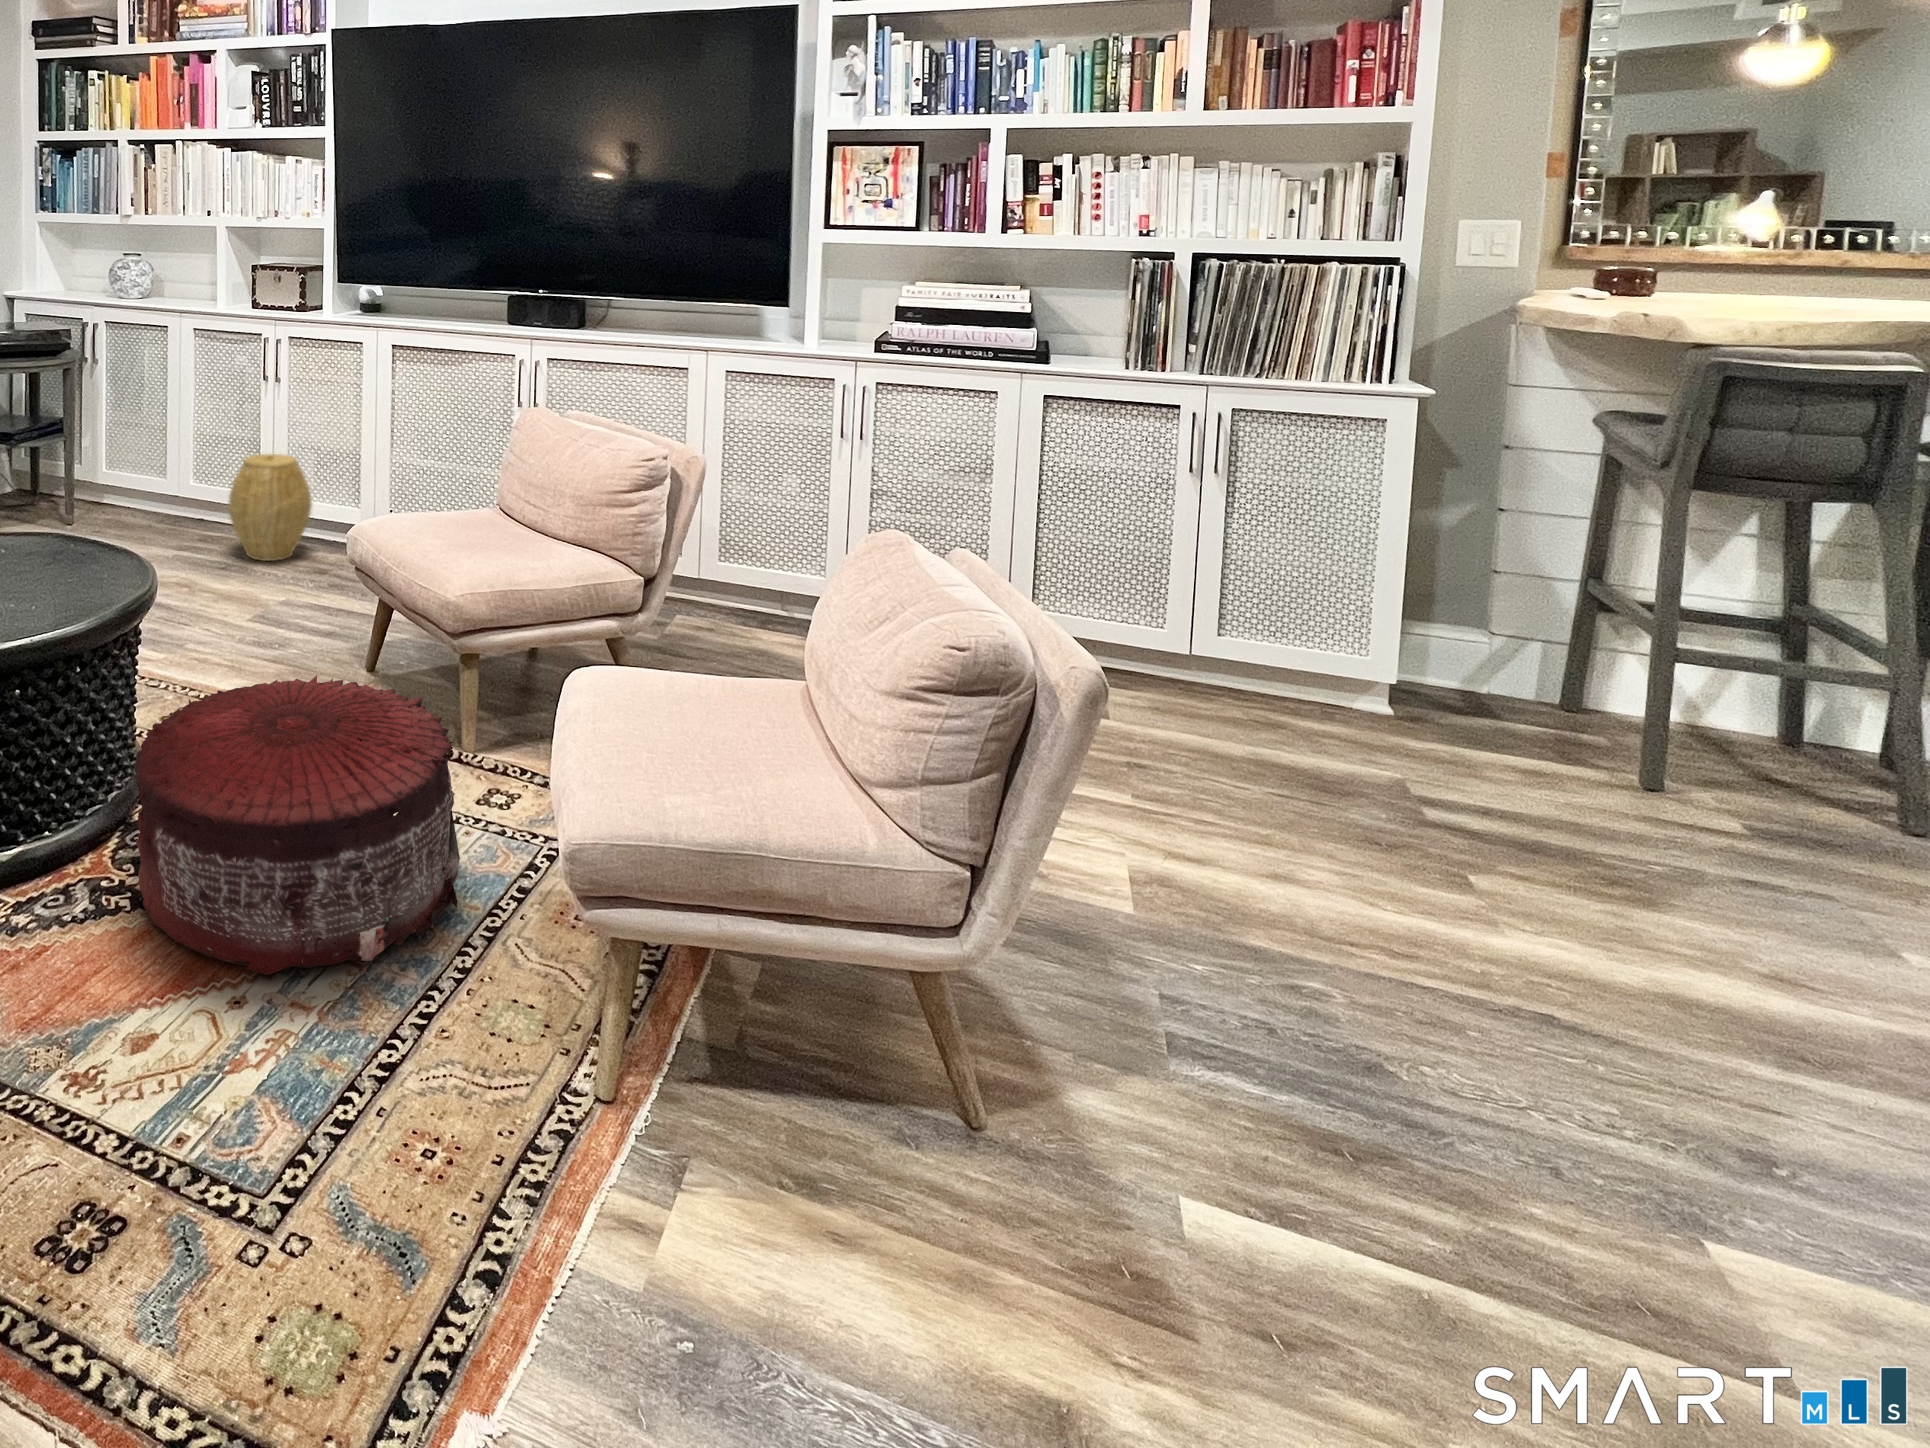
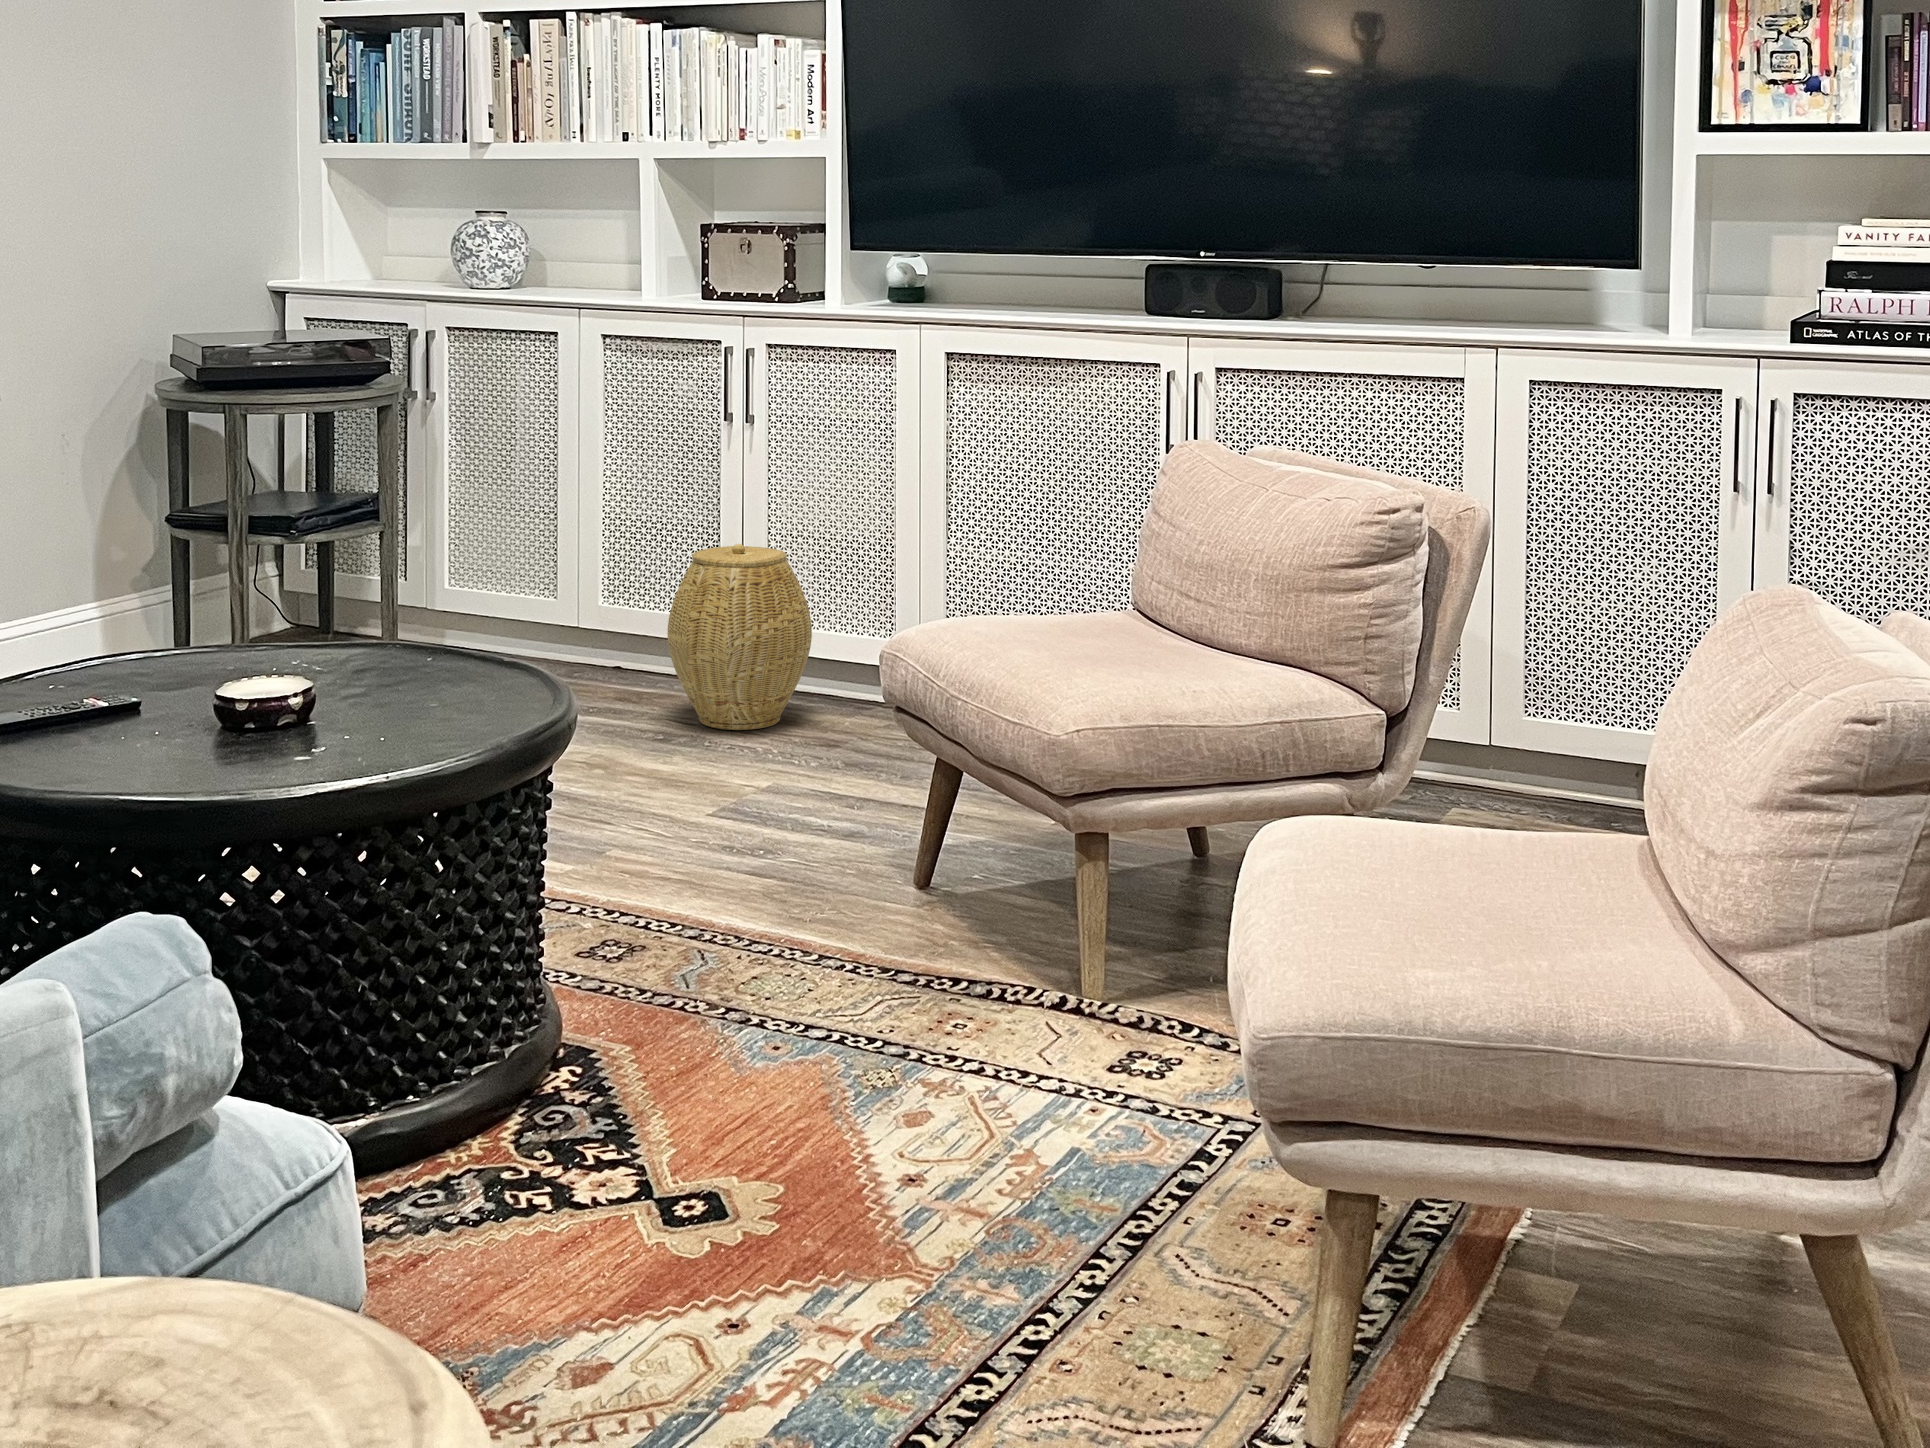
pouf: present [134,675,460,975] -> none [552,851,1085,1292]

